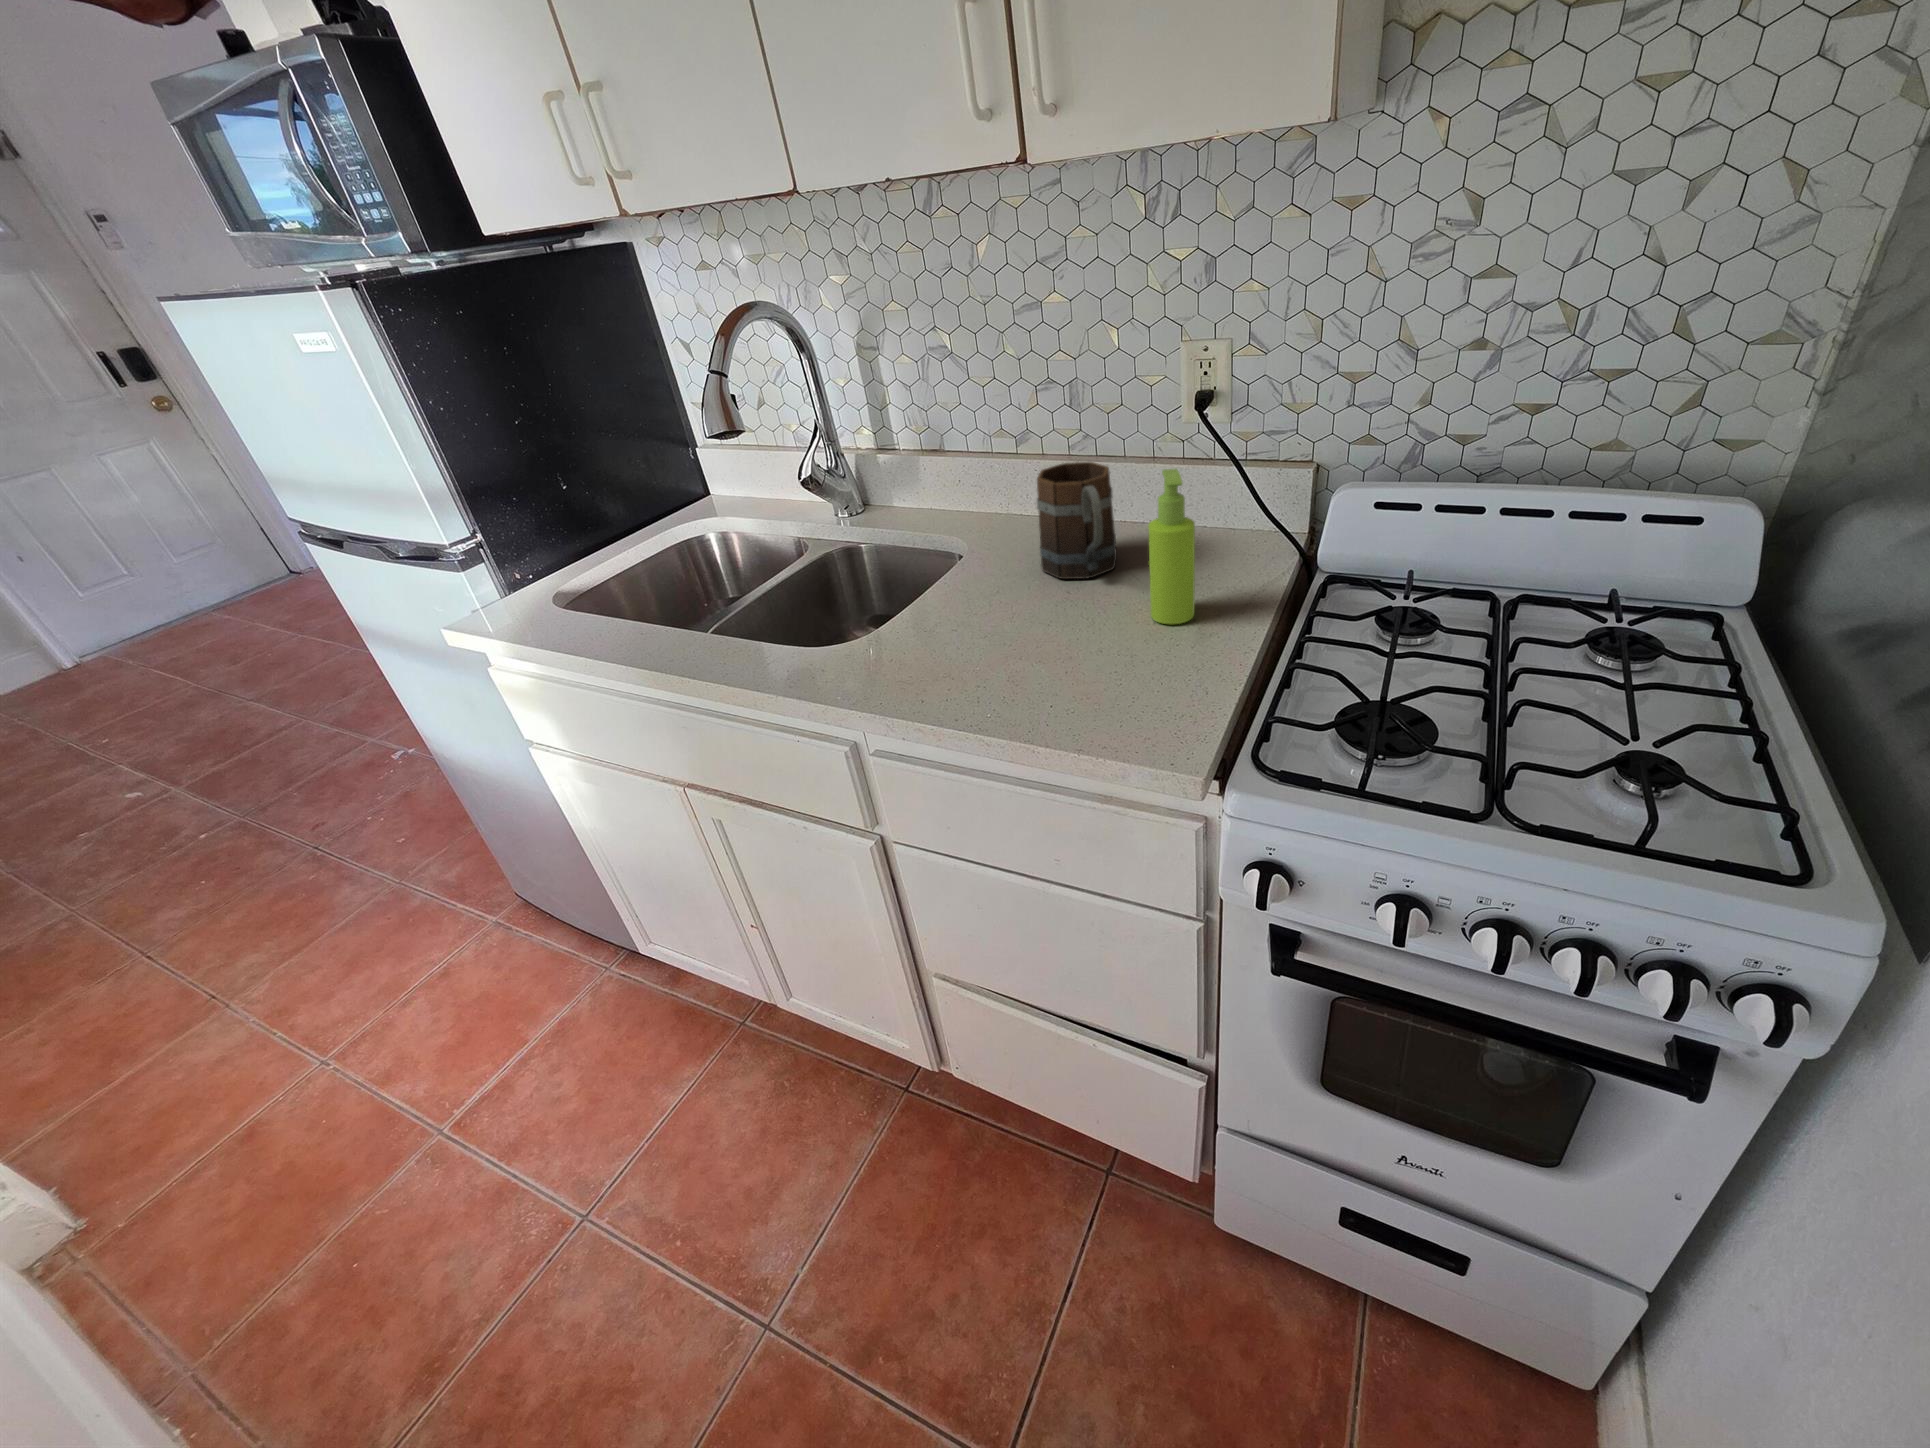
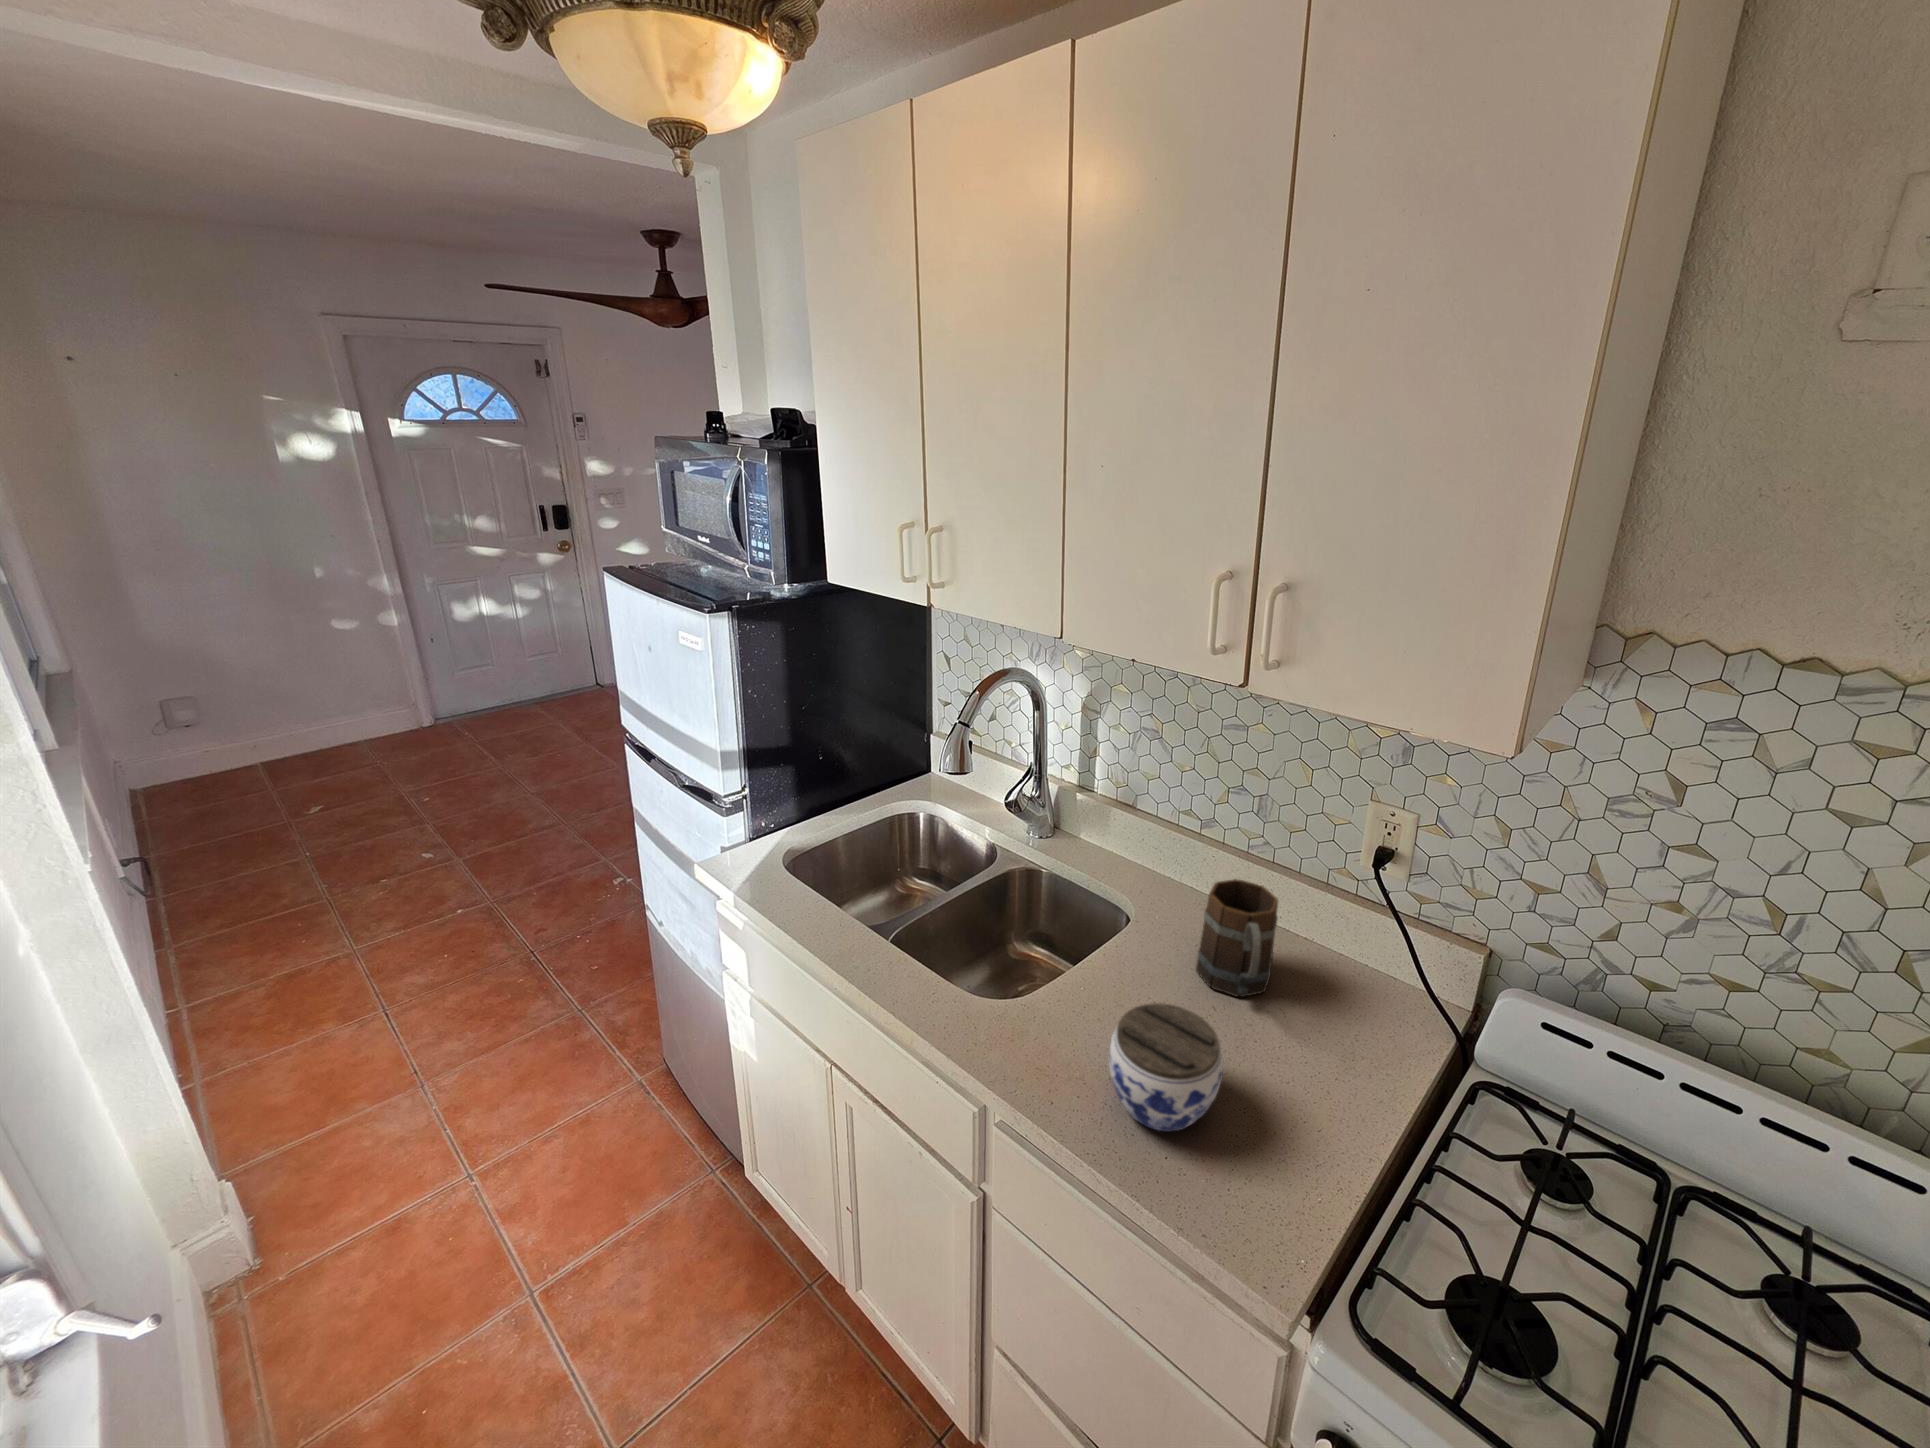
soap dispenser: present [1148,469,1195,624] -> none [1287,948,1345,1092]
jar: none [966,574,1088,692] -> present [1109,1003,1223,1132]

